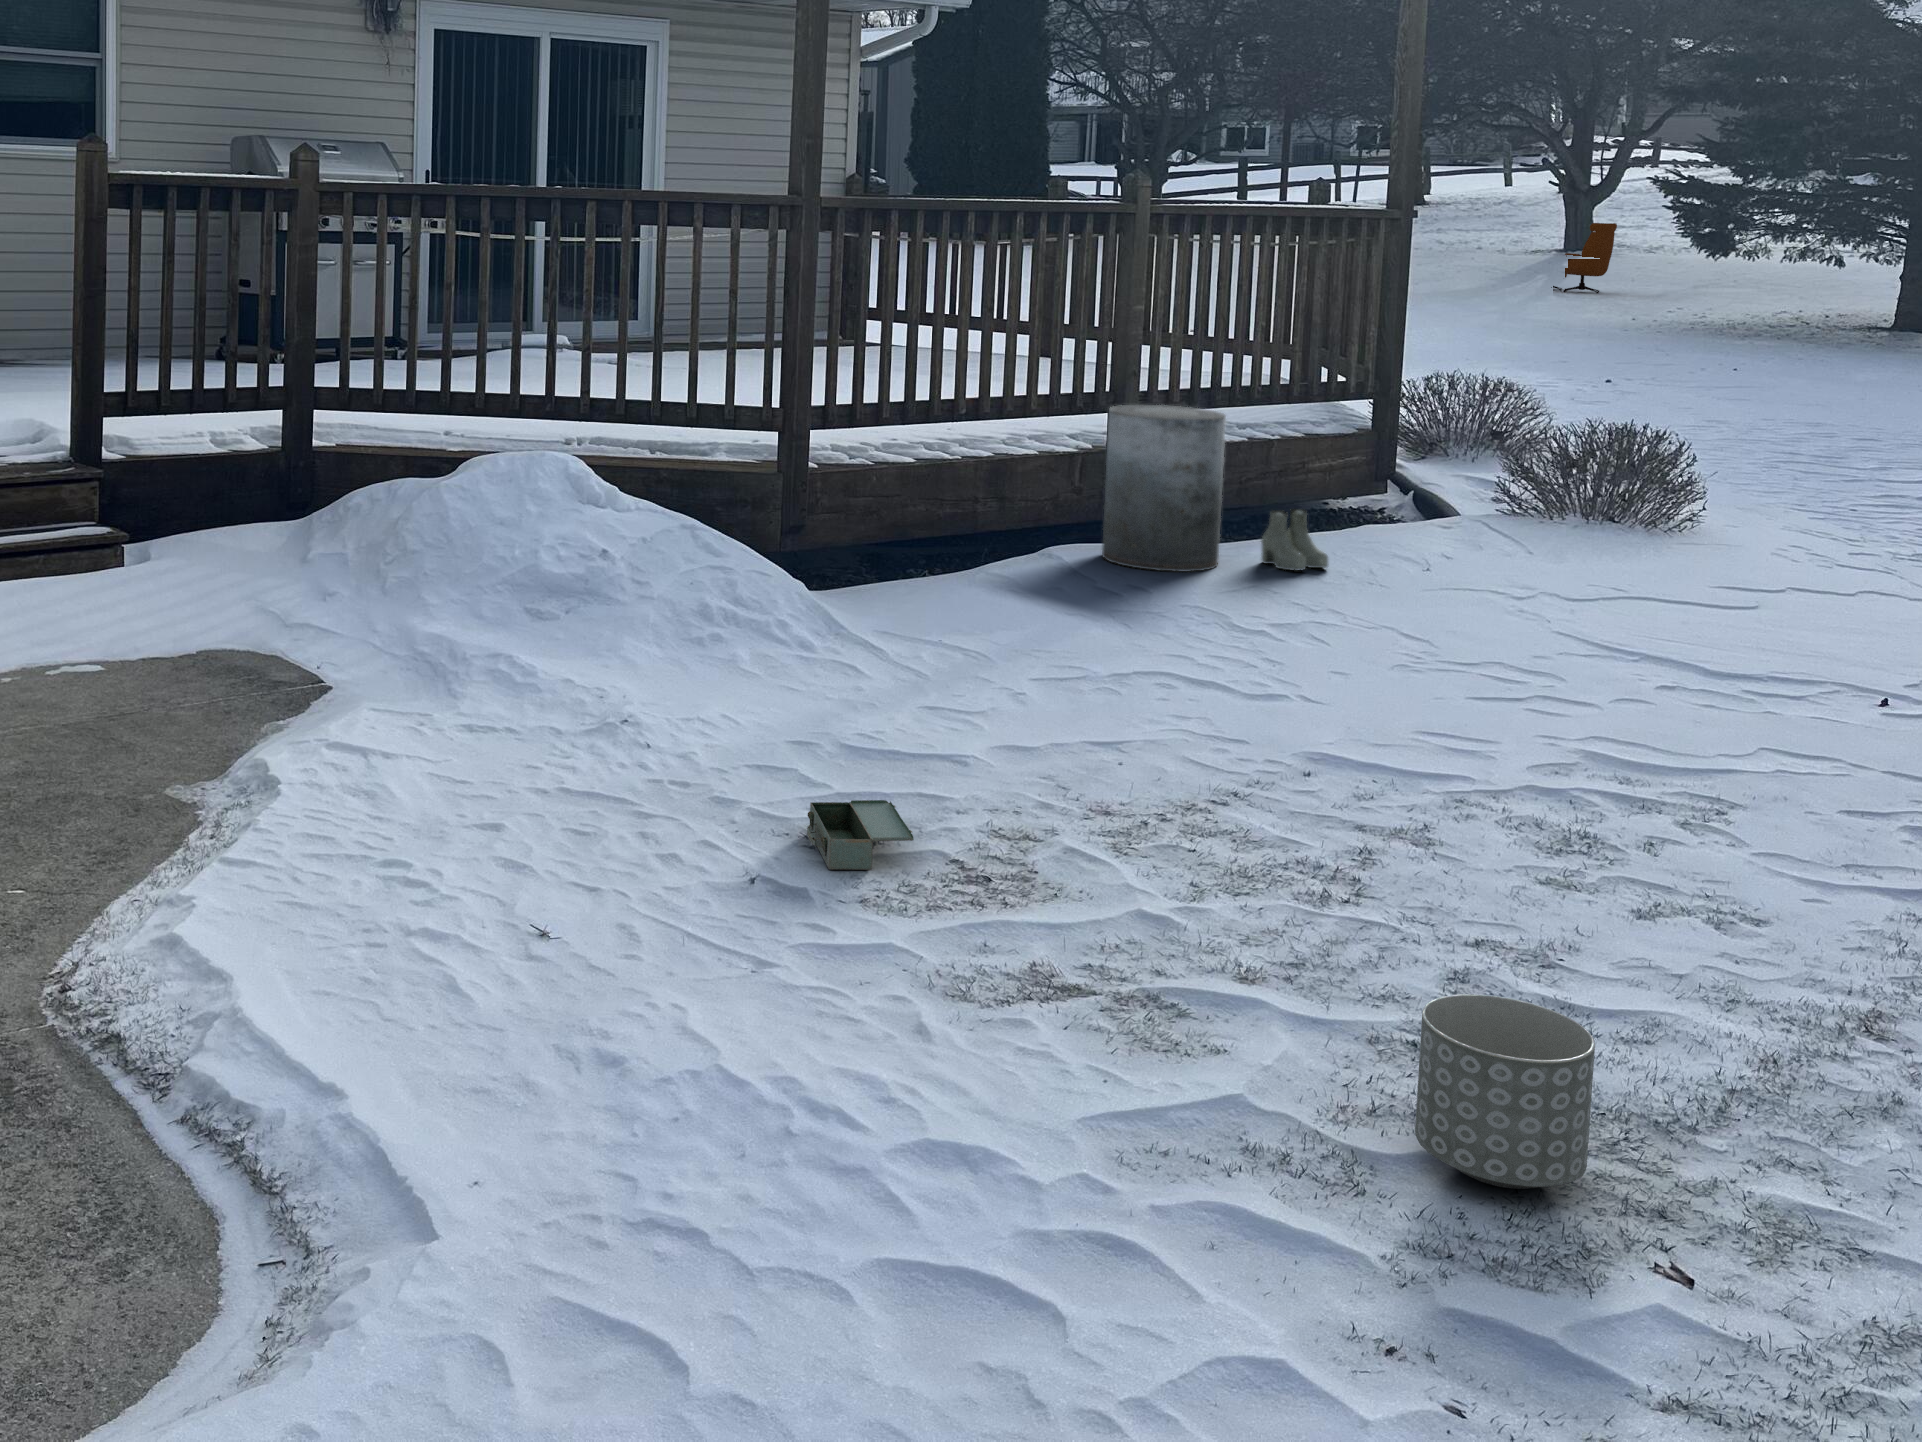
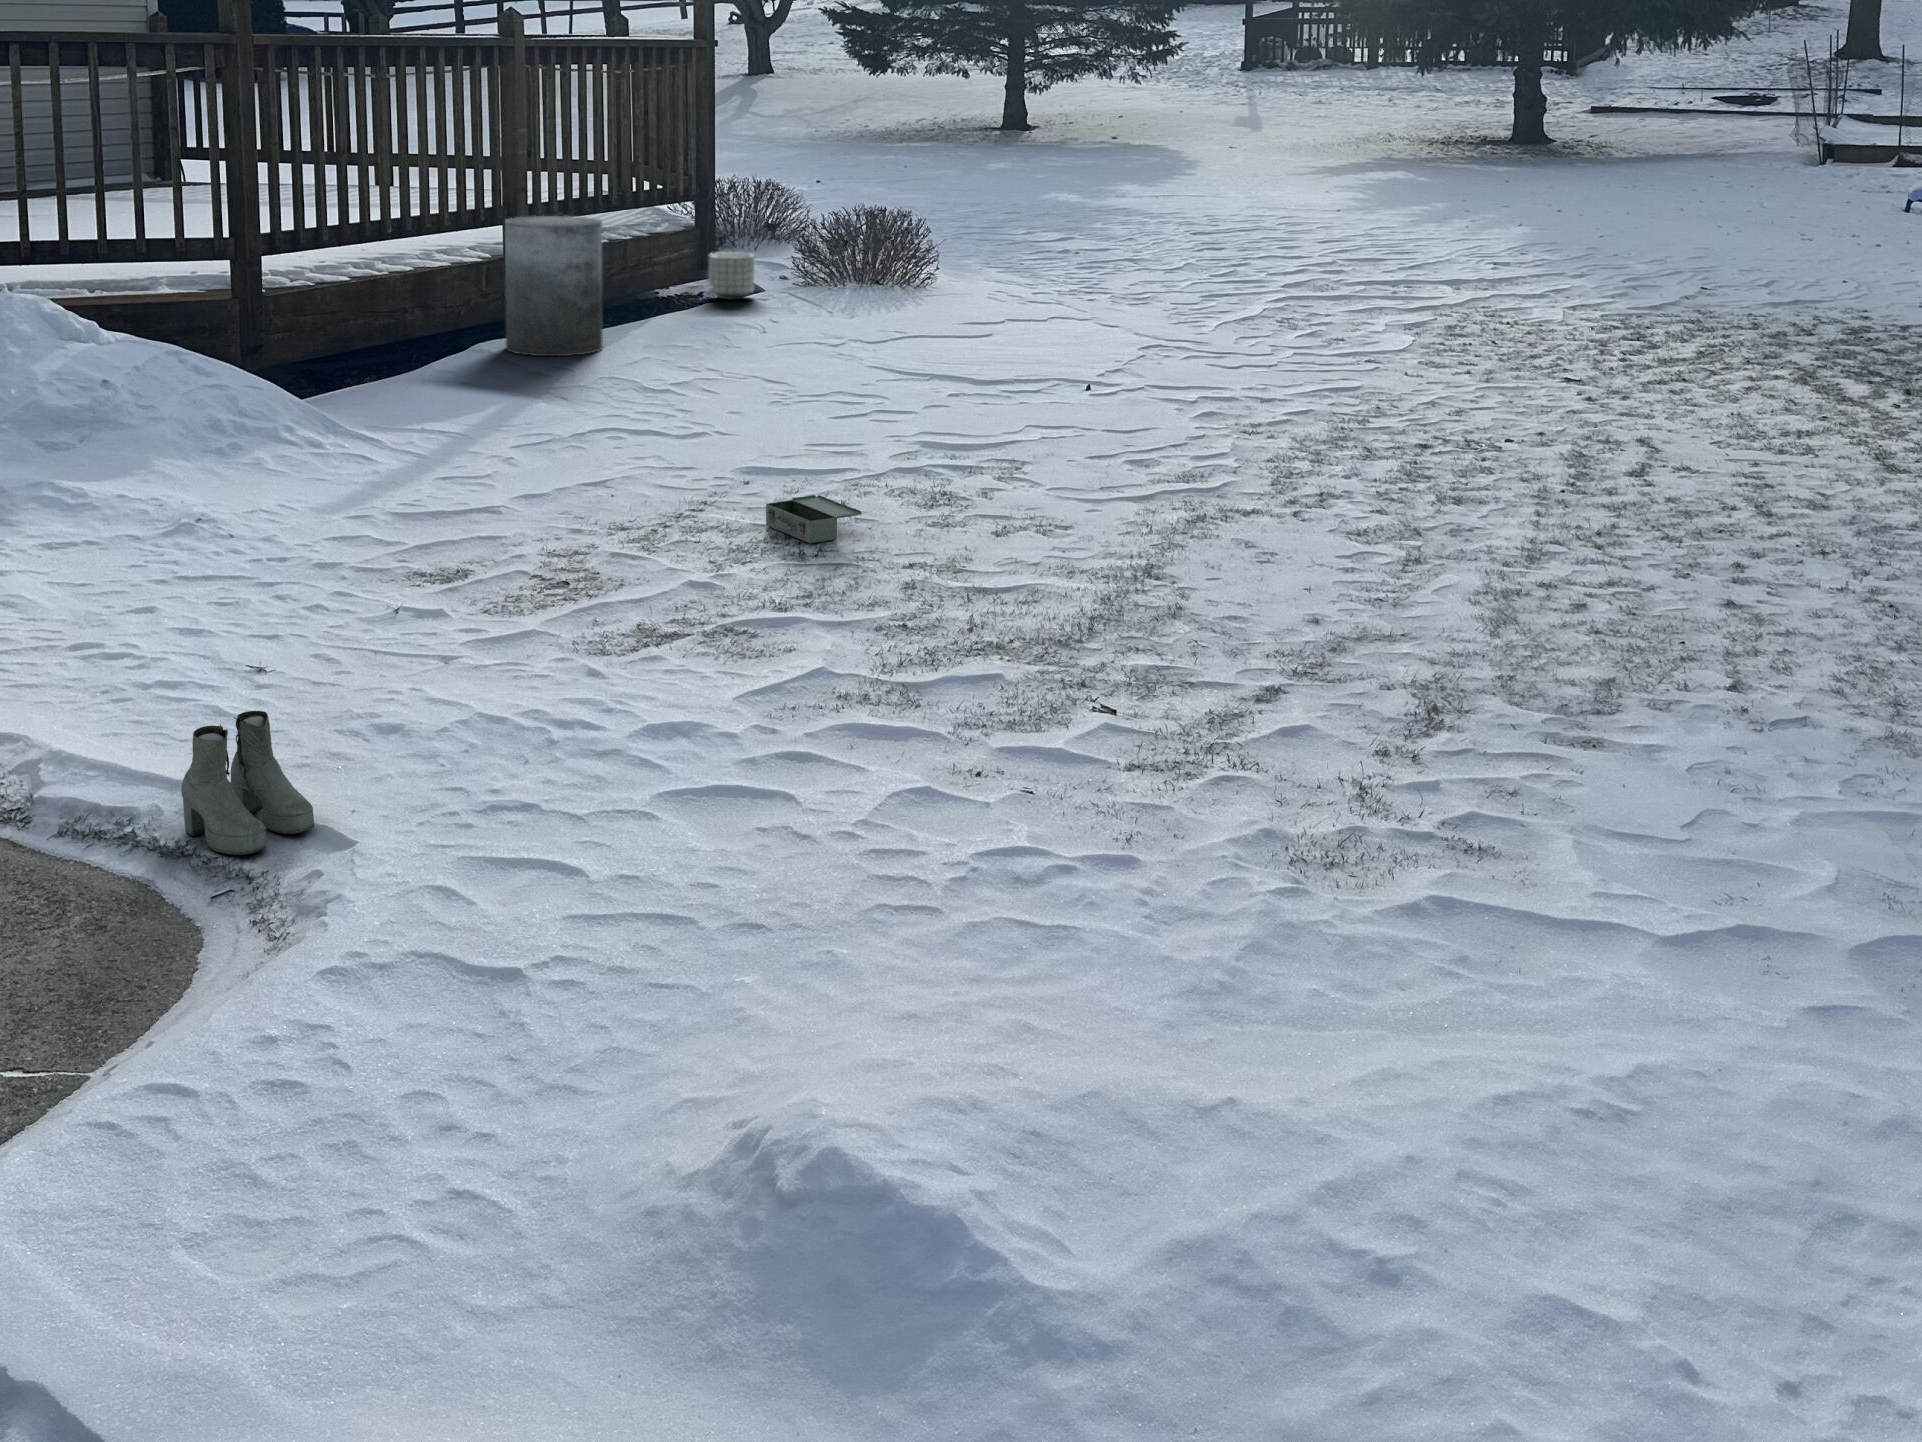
lounge chair: present [1551,223,1617,294] -> none [723,45,788,107]
boots: present [1261,509,1329,571] -> present [181,711,314,855]
toolbox: present [807,800,914,870] -> present [766,495,862,543]
planter: present [1415,994,1595,1189] -> present [708,252,754,299]

